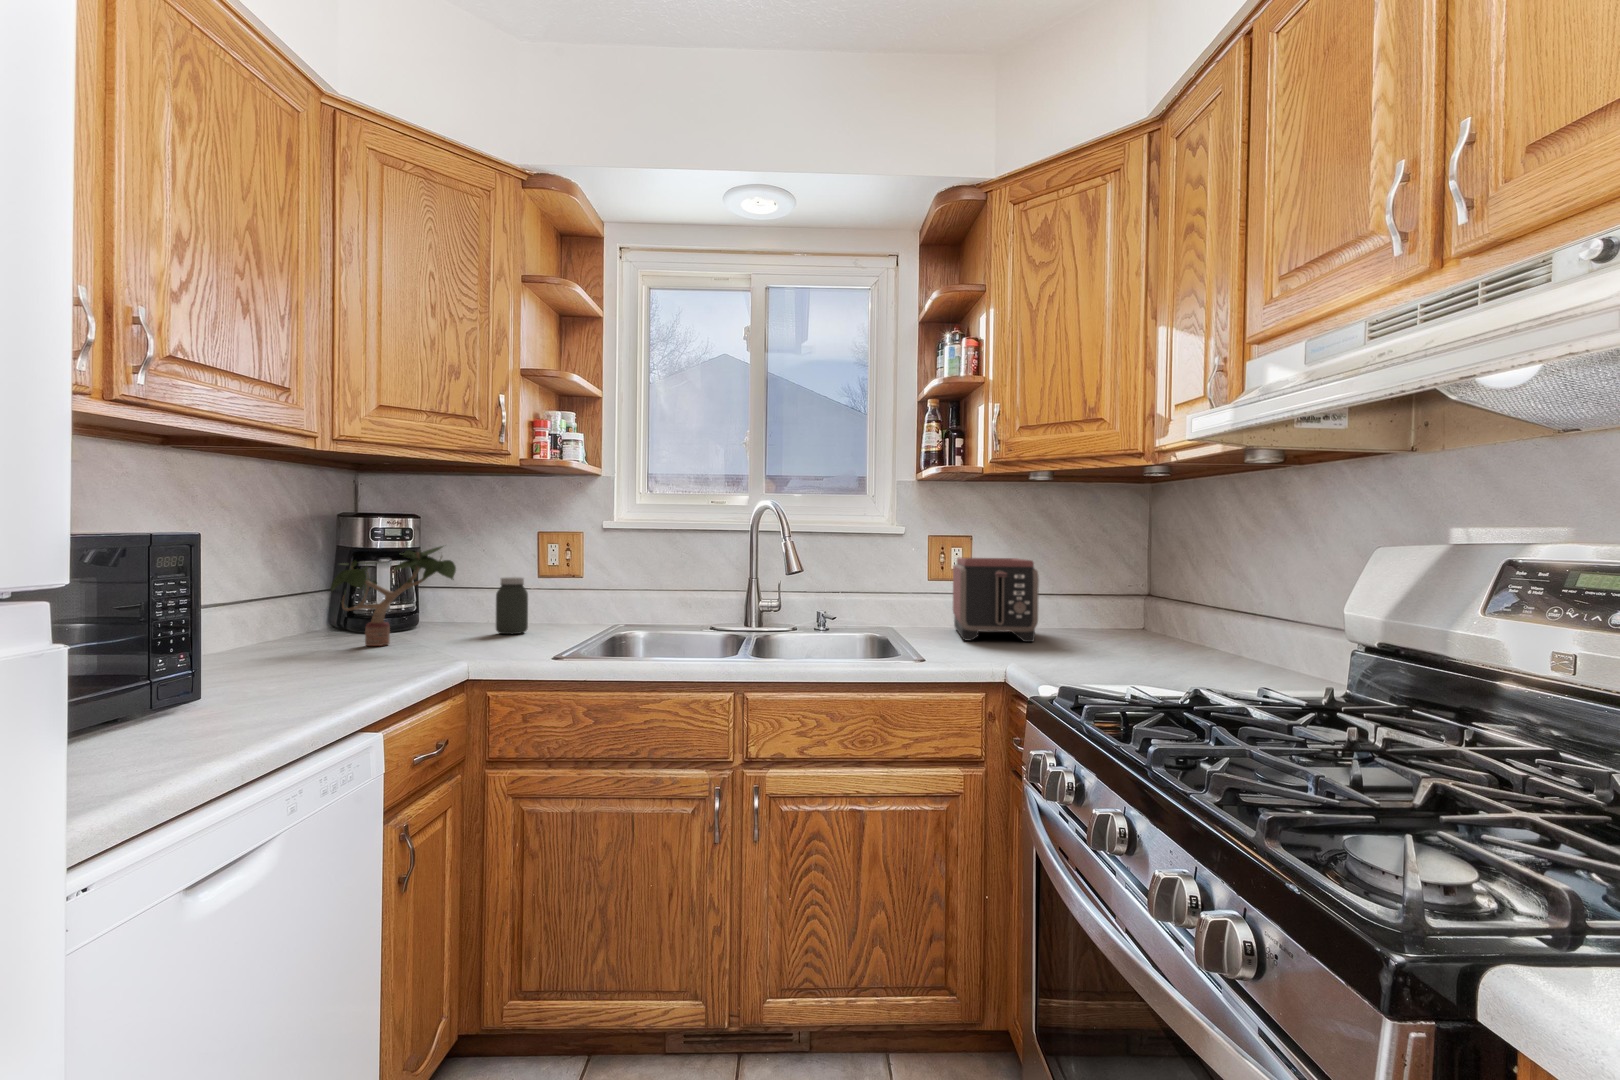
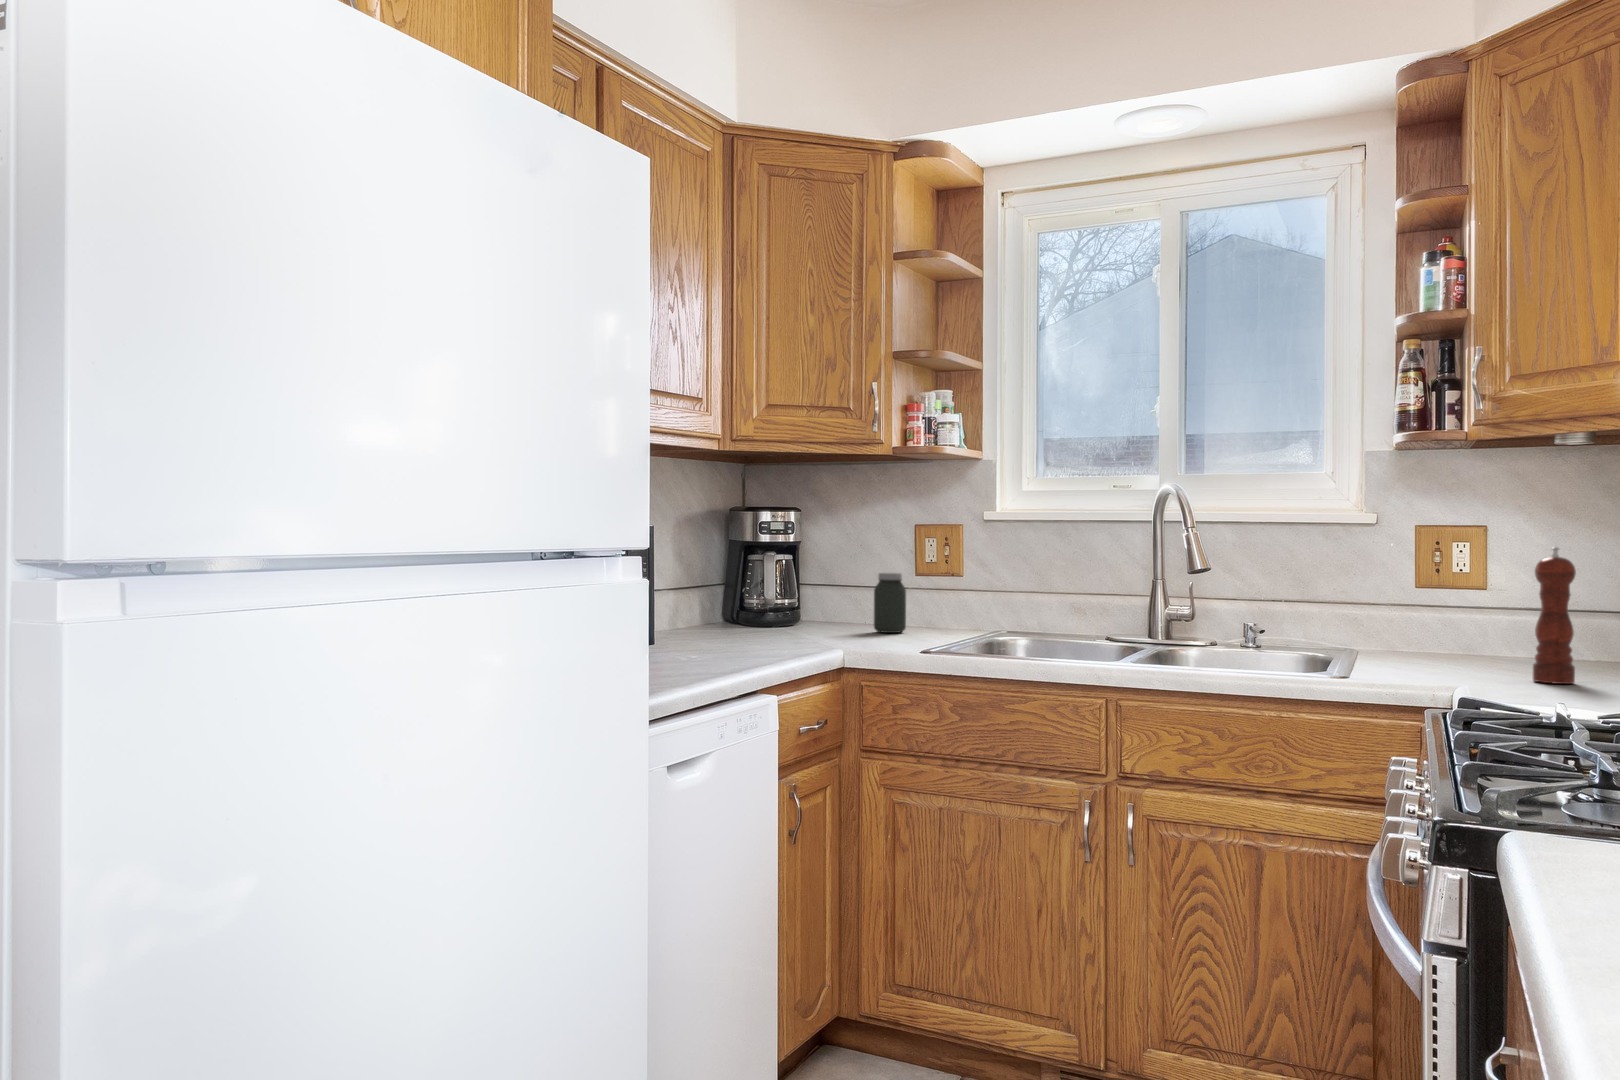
potted plant: present [331,546,456,646] -> none [709,535,851,637]
pepper mill: none [1050,552,1079,656] -> present [1533,547,1576,684]
toaster: present [953,558,1039,642] -> none [1423,555,1539,667]

